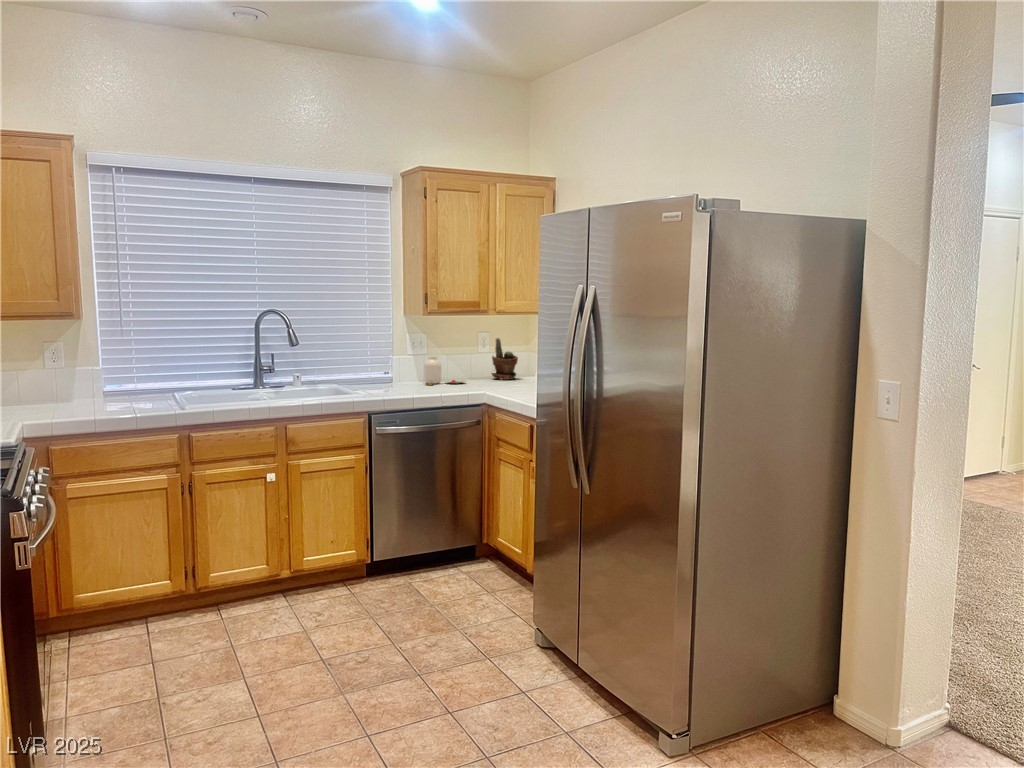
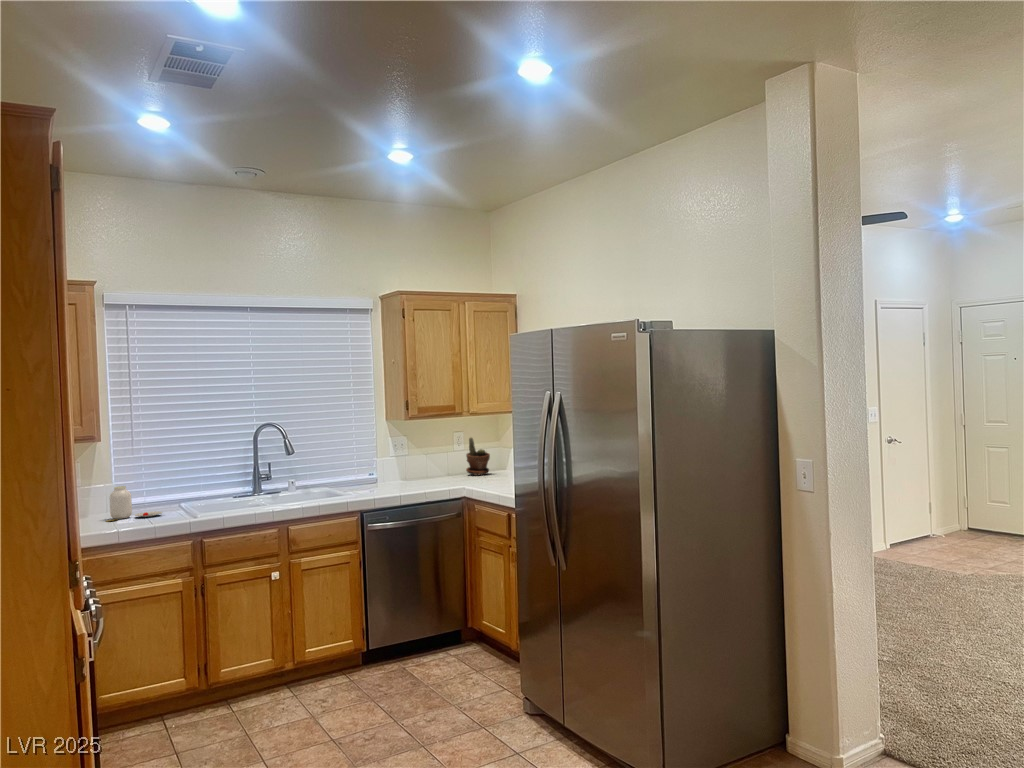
jar: present [424,356,465,385] -> present [106,486,162,522]

